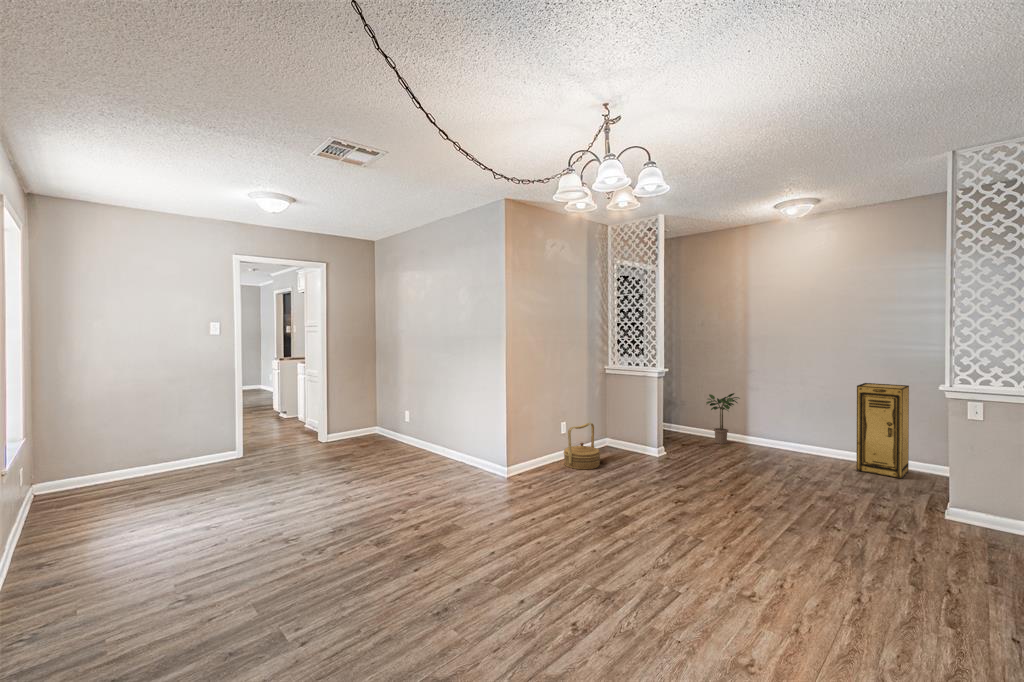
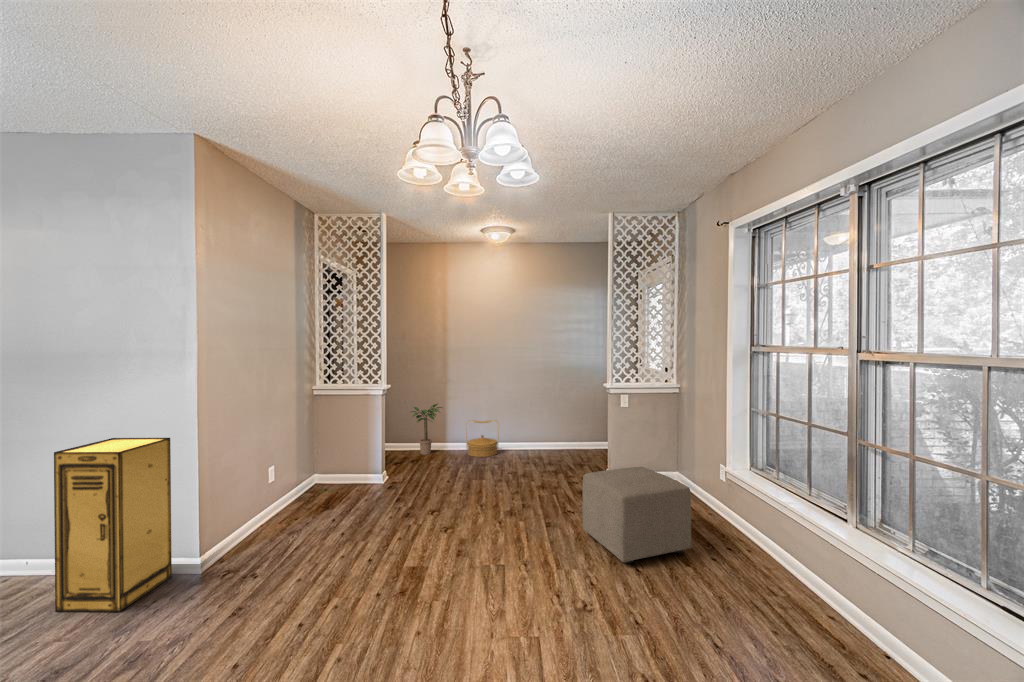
storage cabinet: present [857,383,909,479] -> present [54,438,172,612]
woven basket: present [564,423,601,469] -> present [466,420,499,457]
ottoman: none [820,480,964,607] -> present [582,467,691,563]

